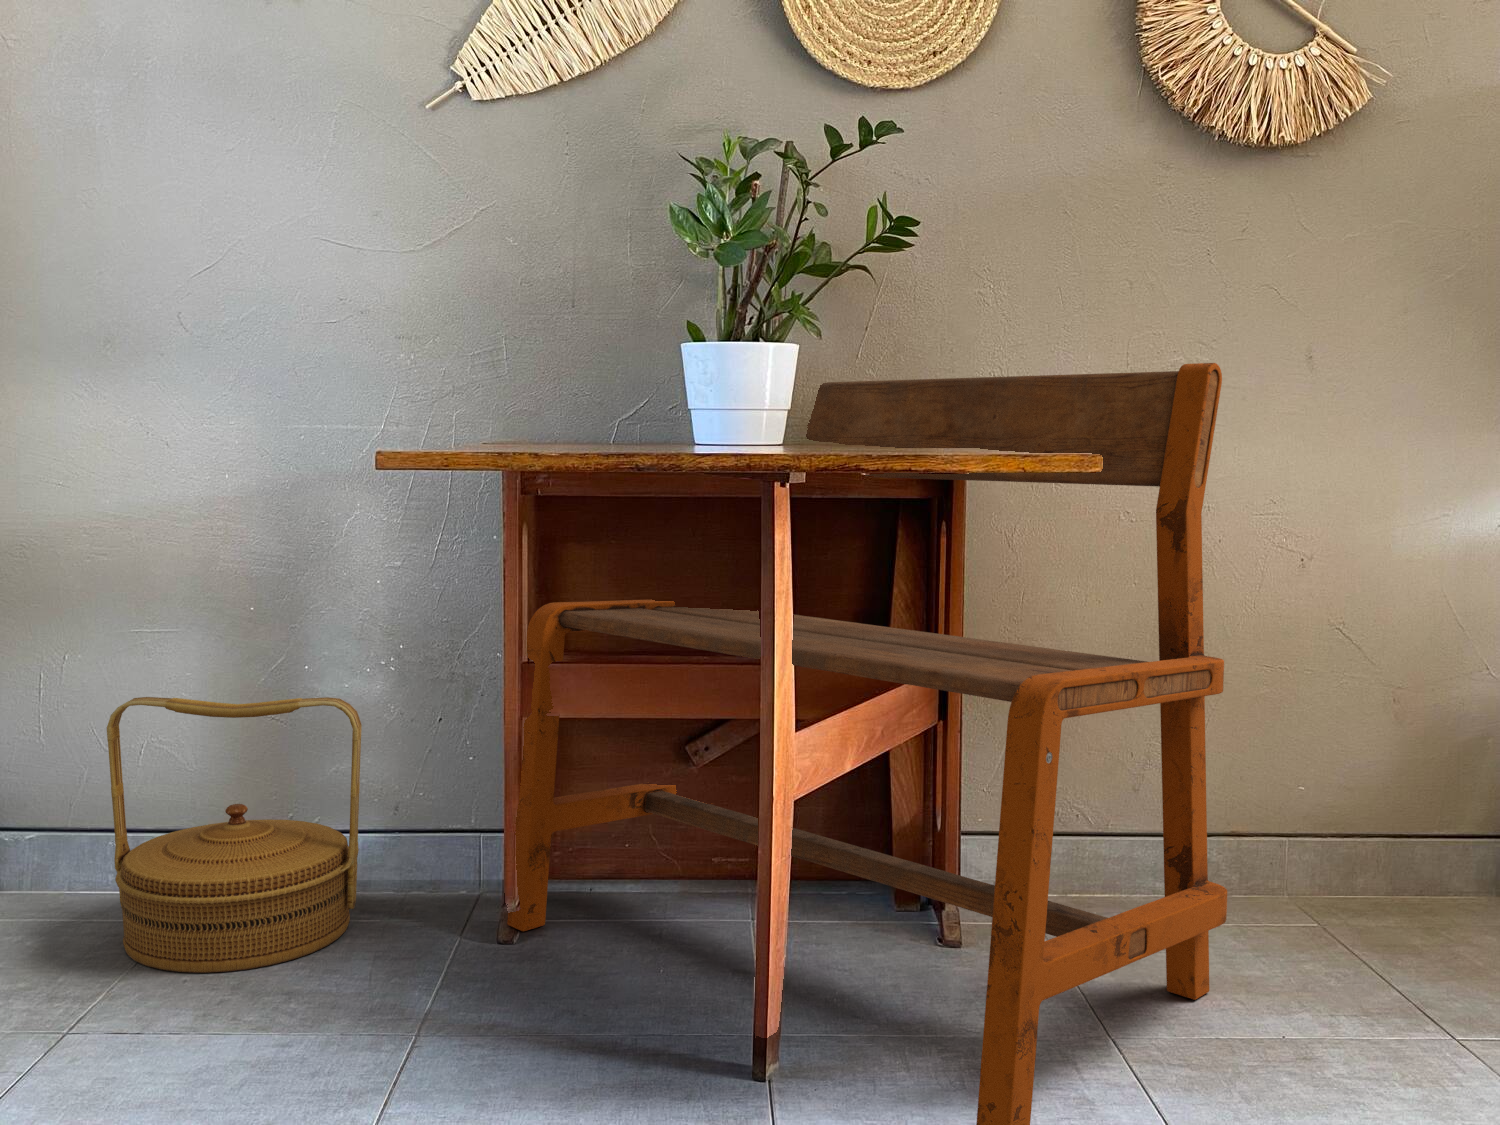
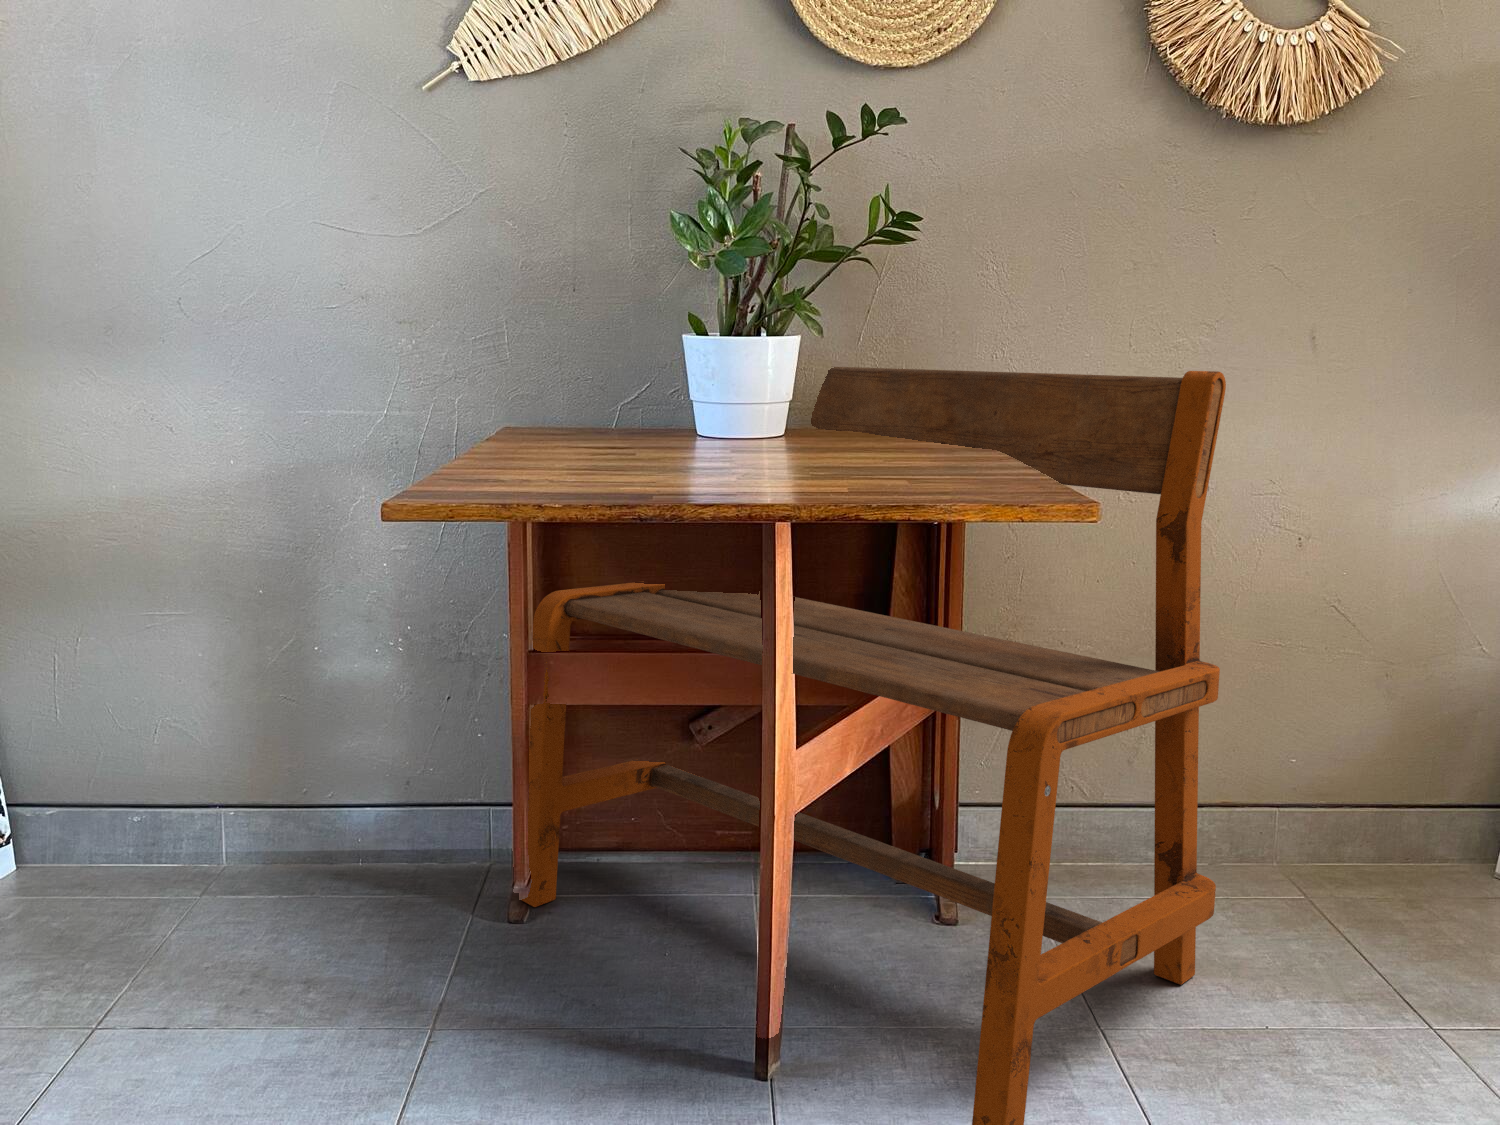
woven basket: present [107,697,362,973] -> none [125,687,374,957]

